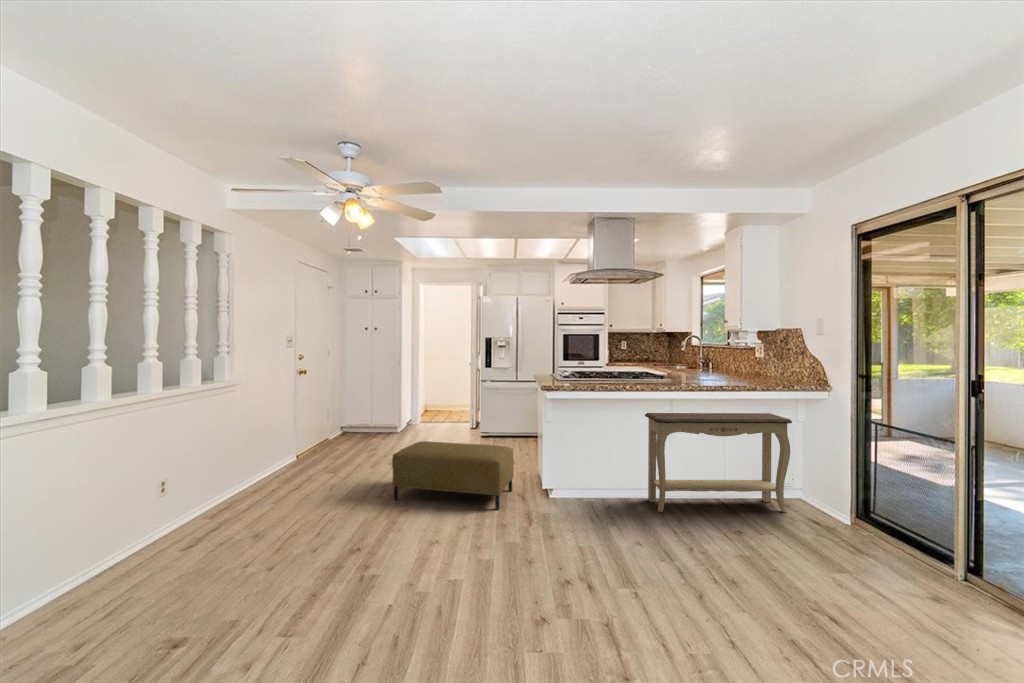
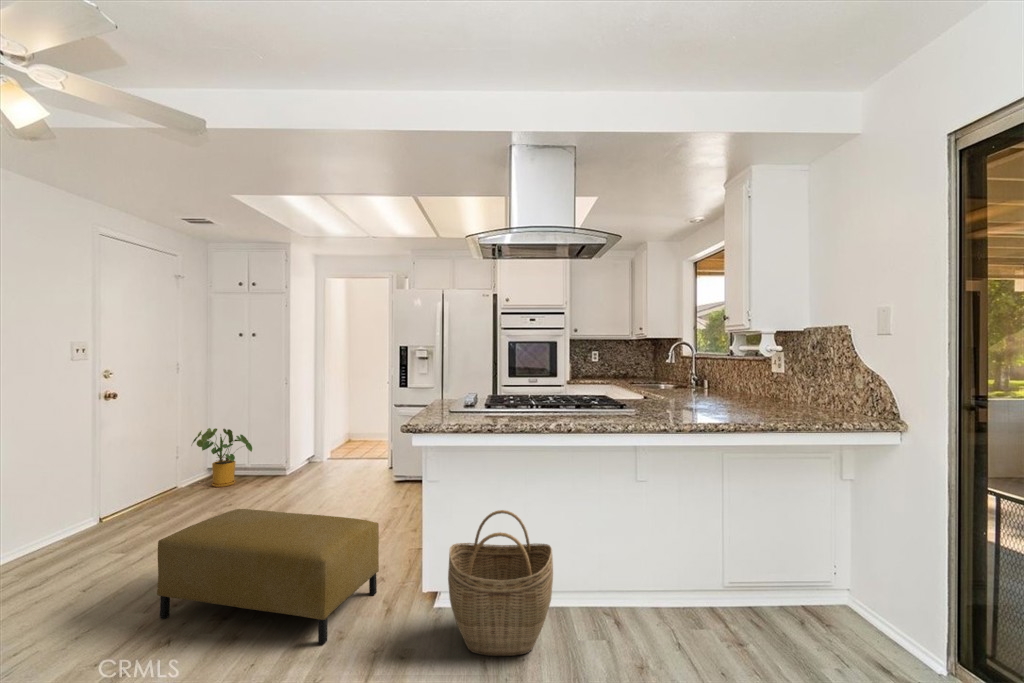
house plant: none [337,397,379,439] -> present [193,428,252,487]
console table: present [645,413,792,513] -> none [588,467,841,651]
woven basket: none [568,437,628,514] -> present [448,510,553,656]

